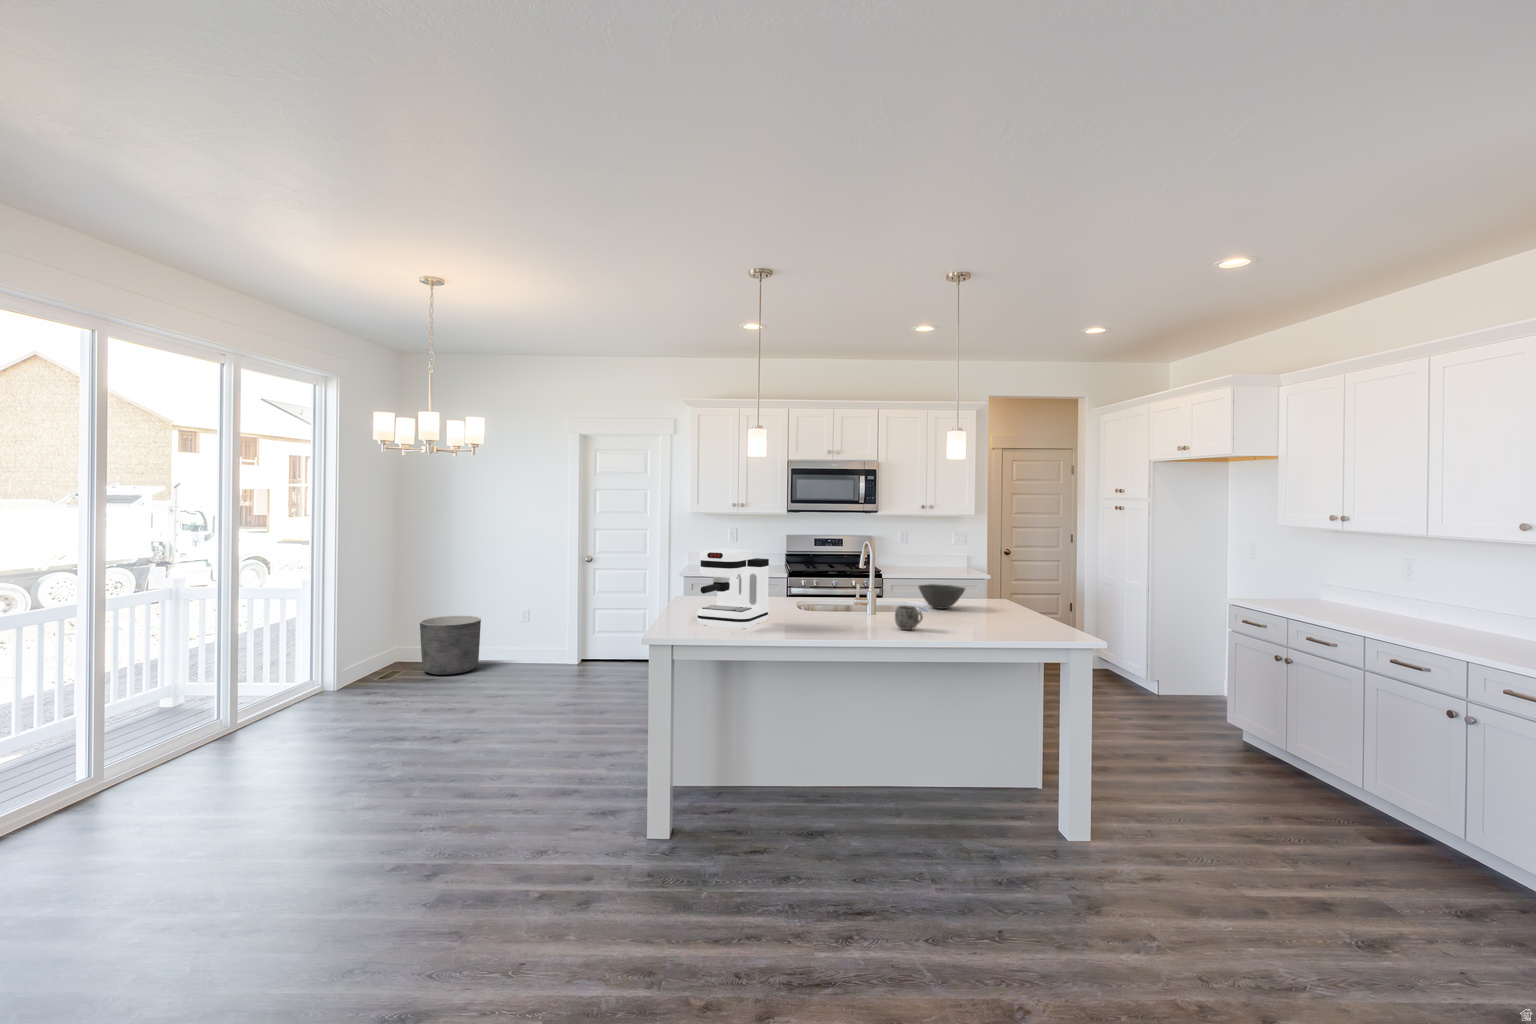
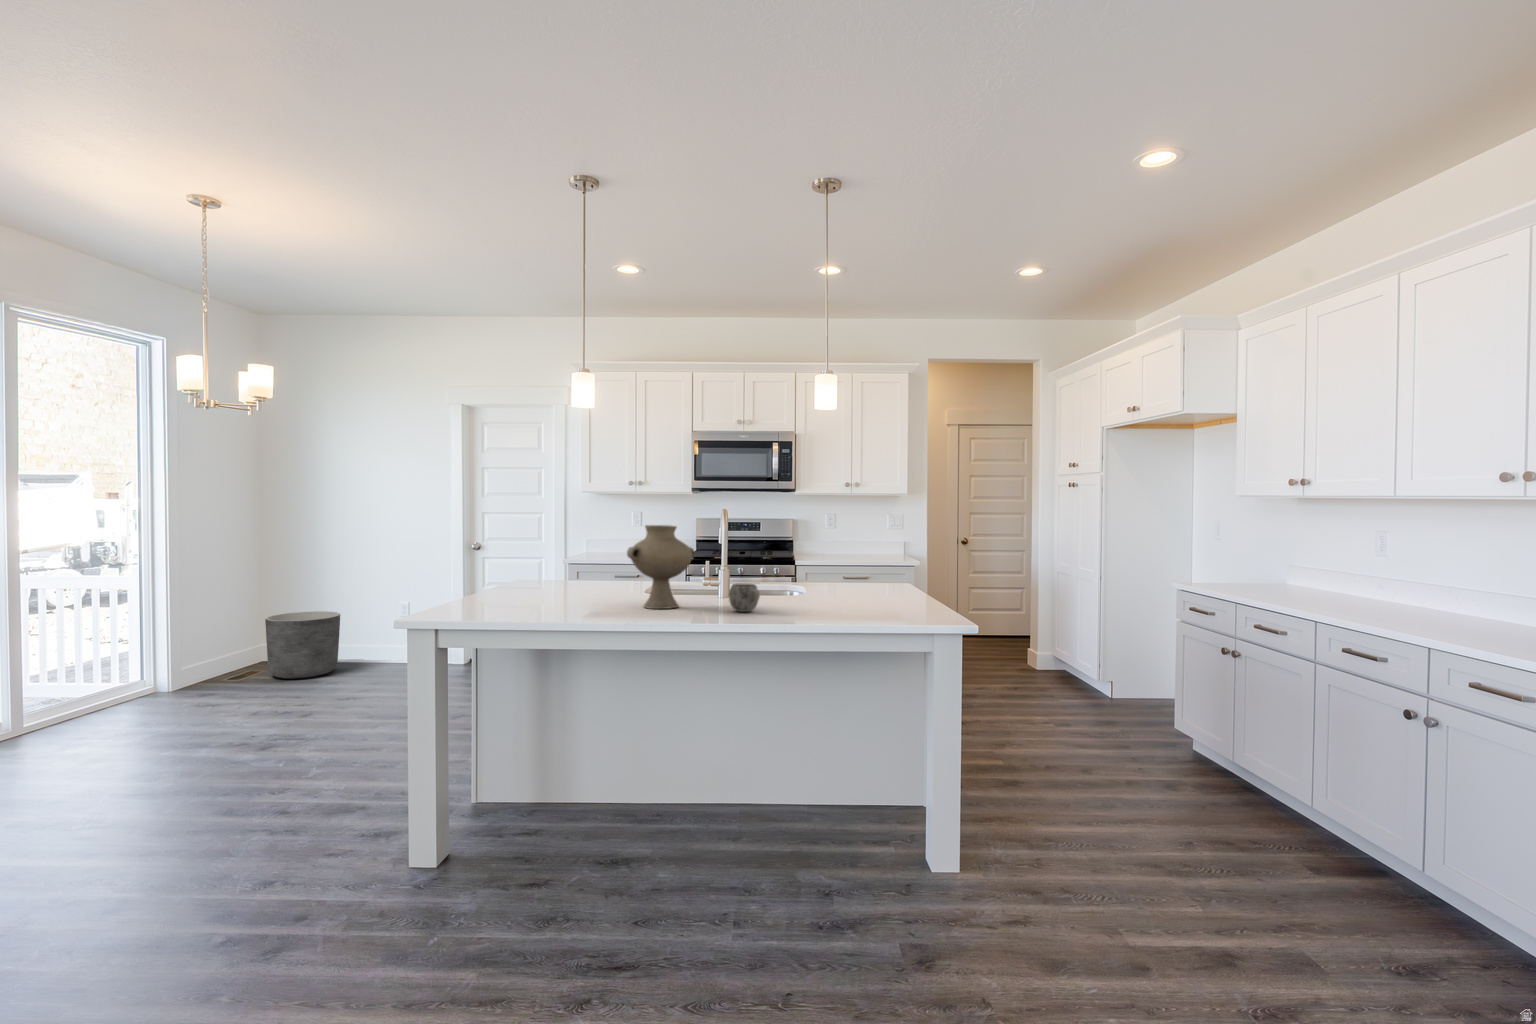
coffee maker: present [697,548,769,629] -> none [479,514,580,611]
vase: none [810,558,861,627] -> present [627,525,695,609]
bowl: present [918,584,965,609] -> none [793,565,849,593]

